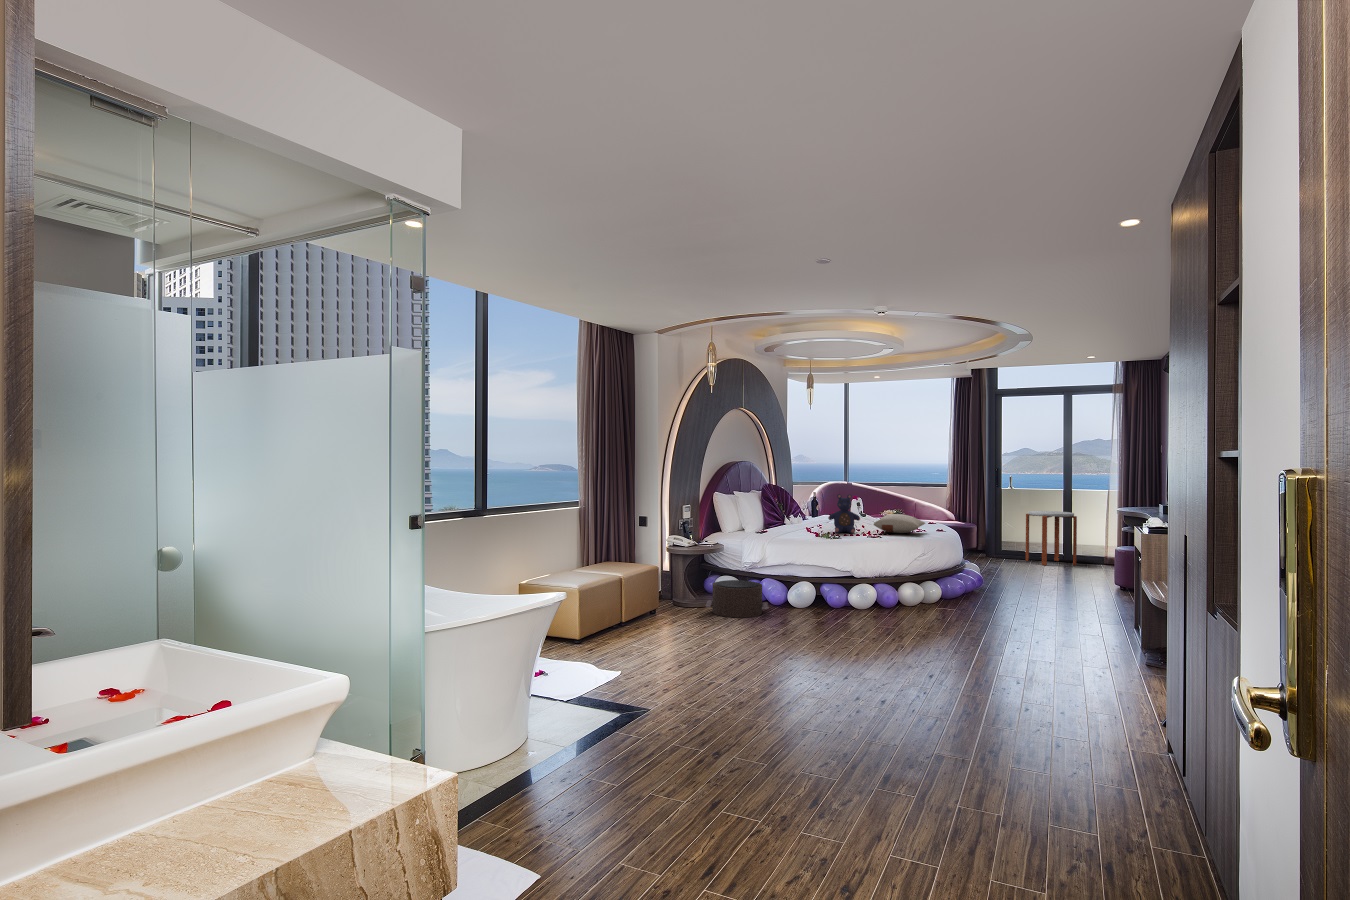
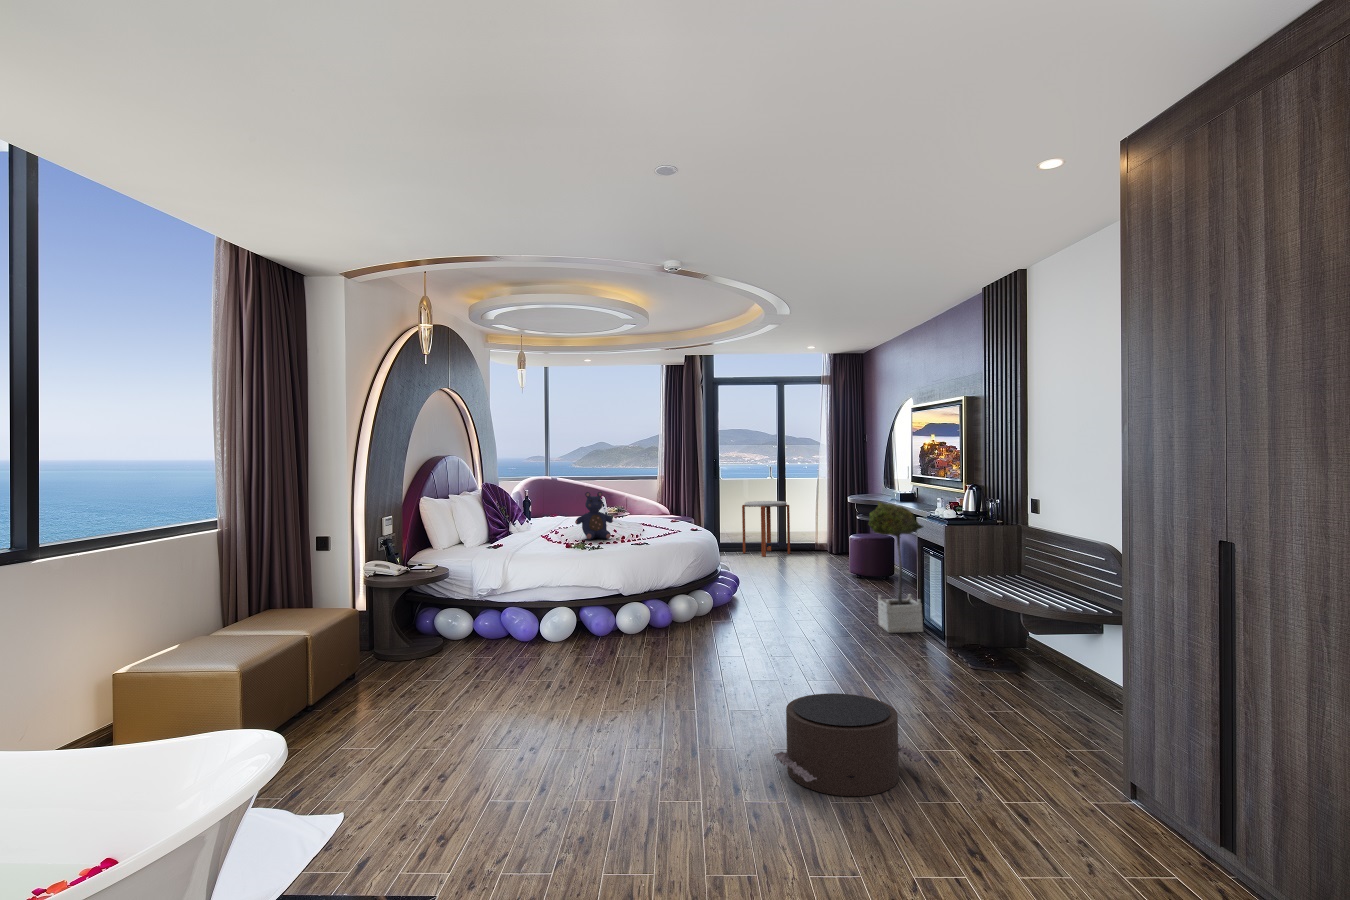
pillow: present [874,514,925,533] -> none [631,512,683,535]
potted tree: none [1078,516,1134,639] -> present [868,502,923,633]
pouf: present [706,580,769,618] -> present [774,693,926,796]

